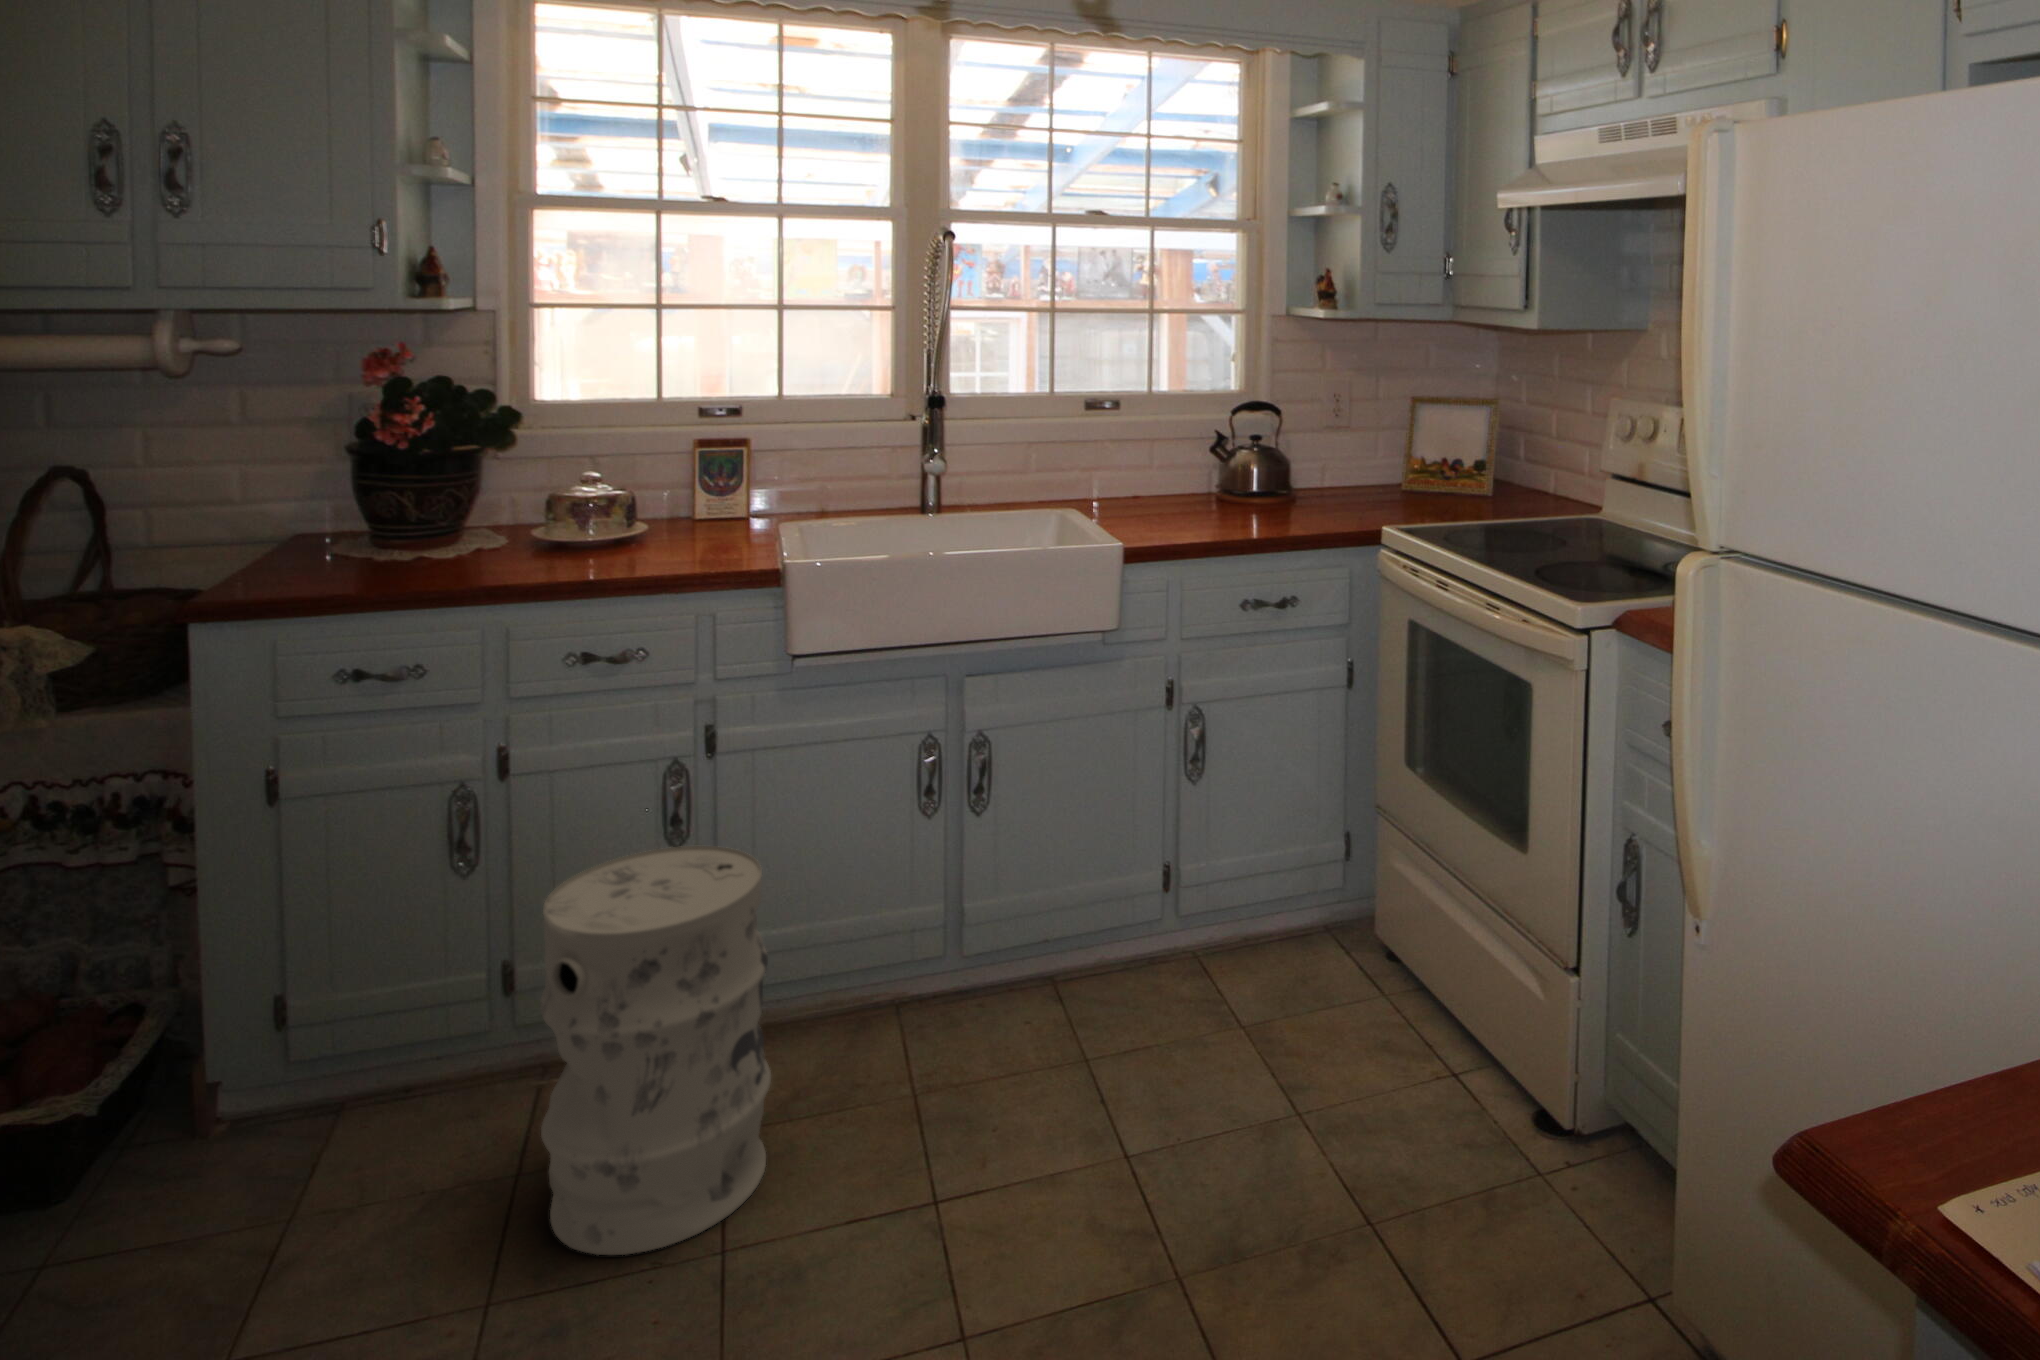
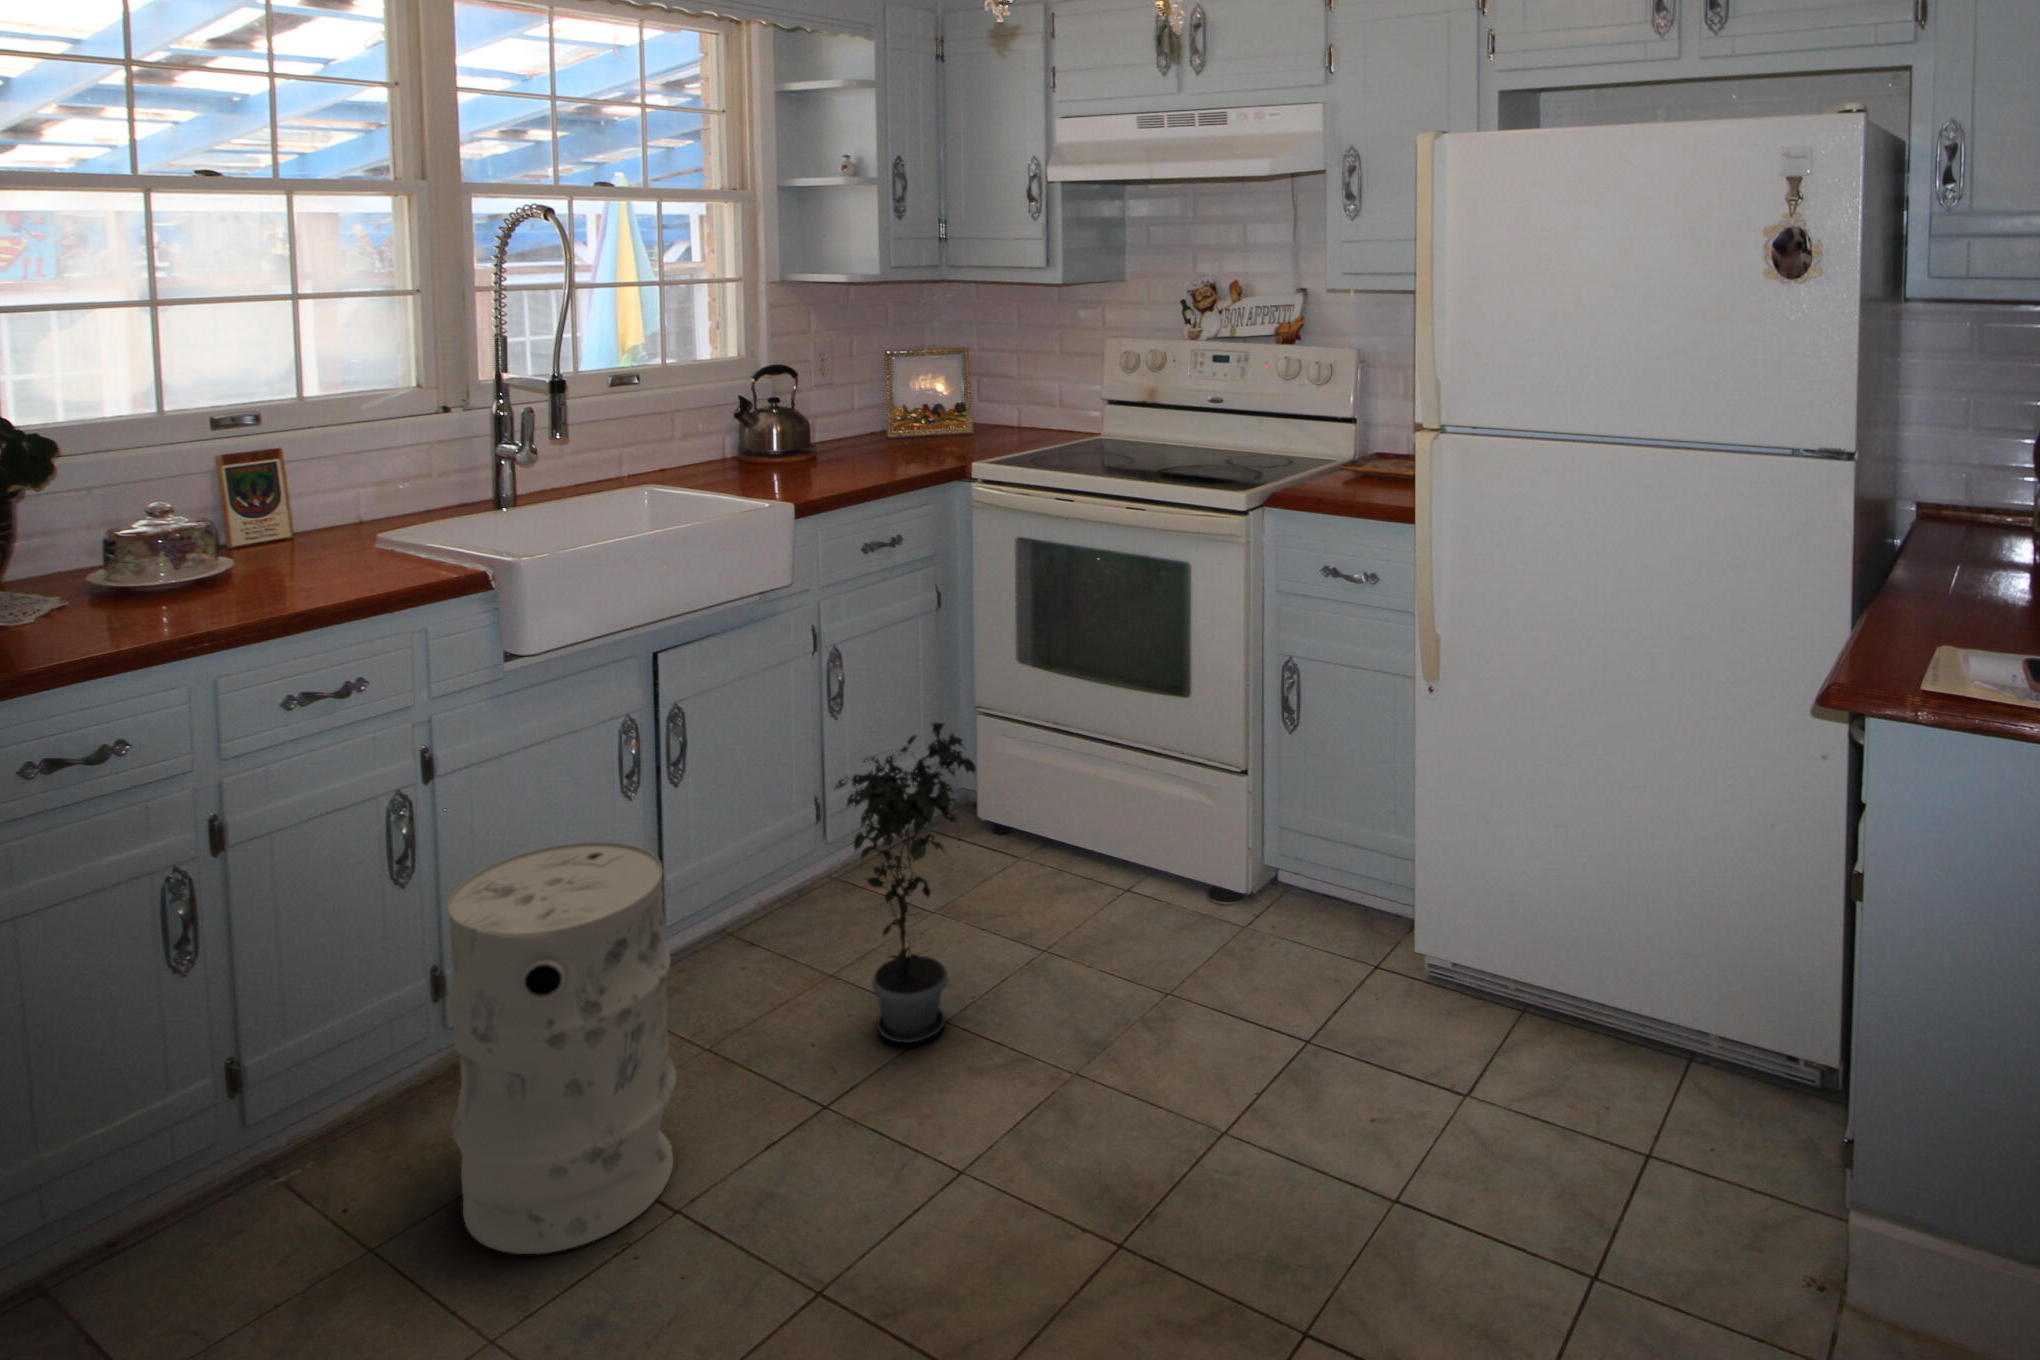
potted plant: none [936,815,1168,1178] -> present [835,723,976,1043]

